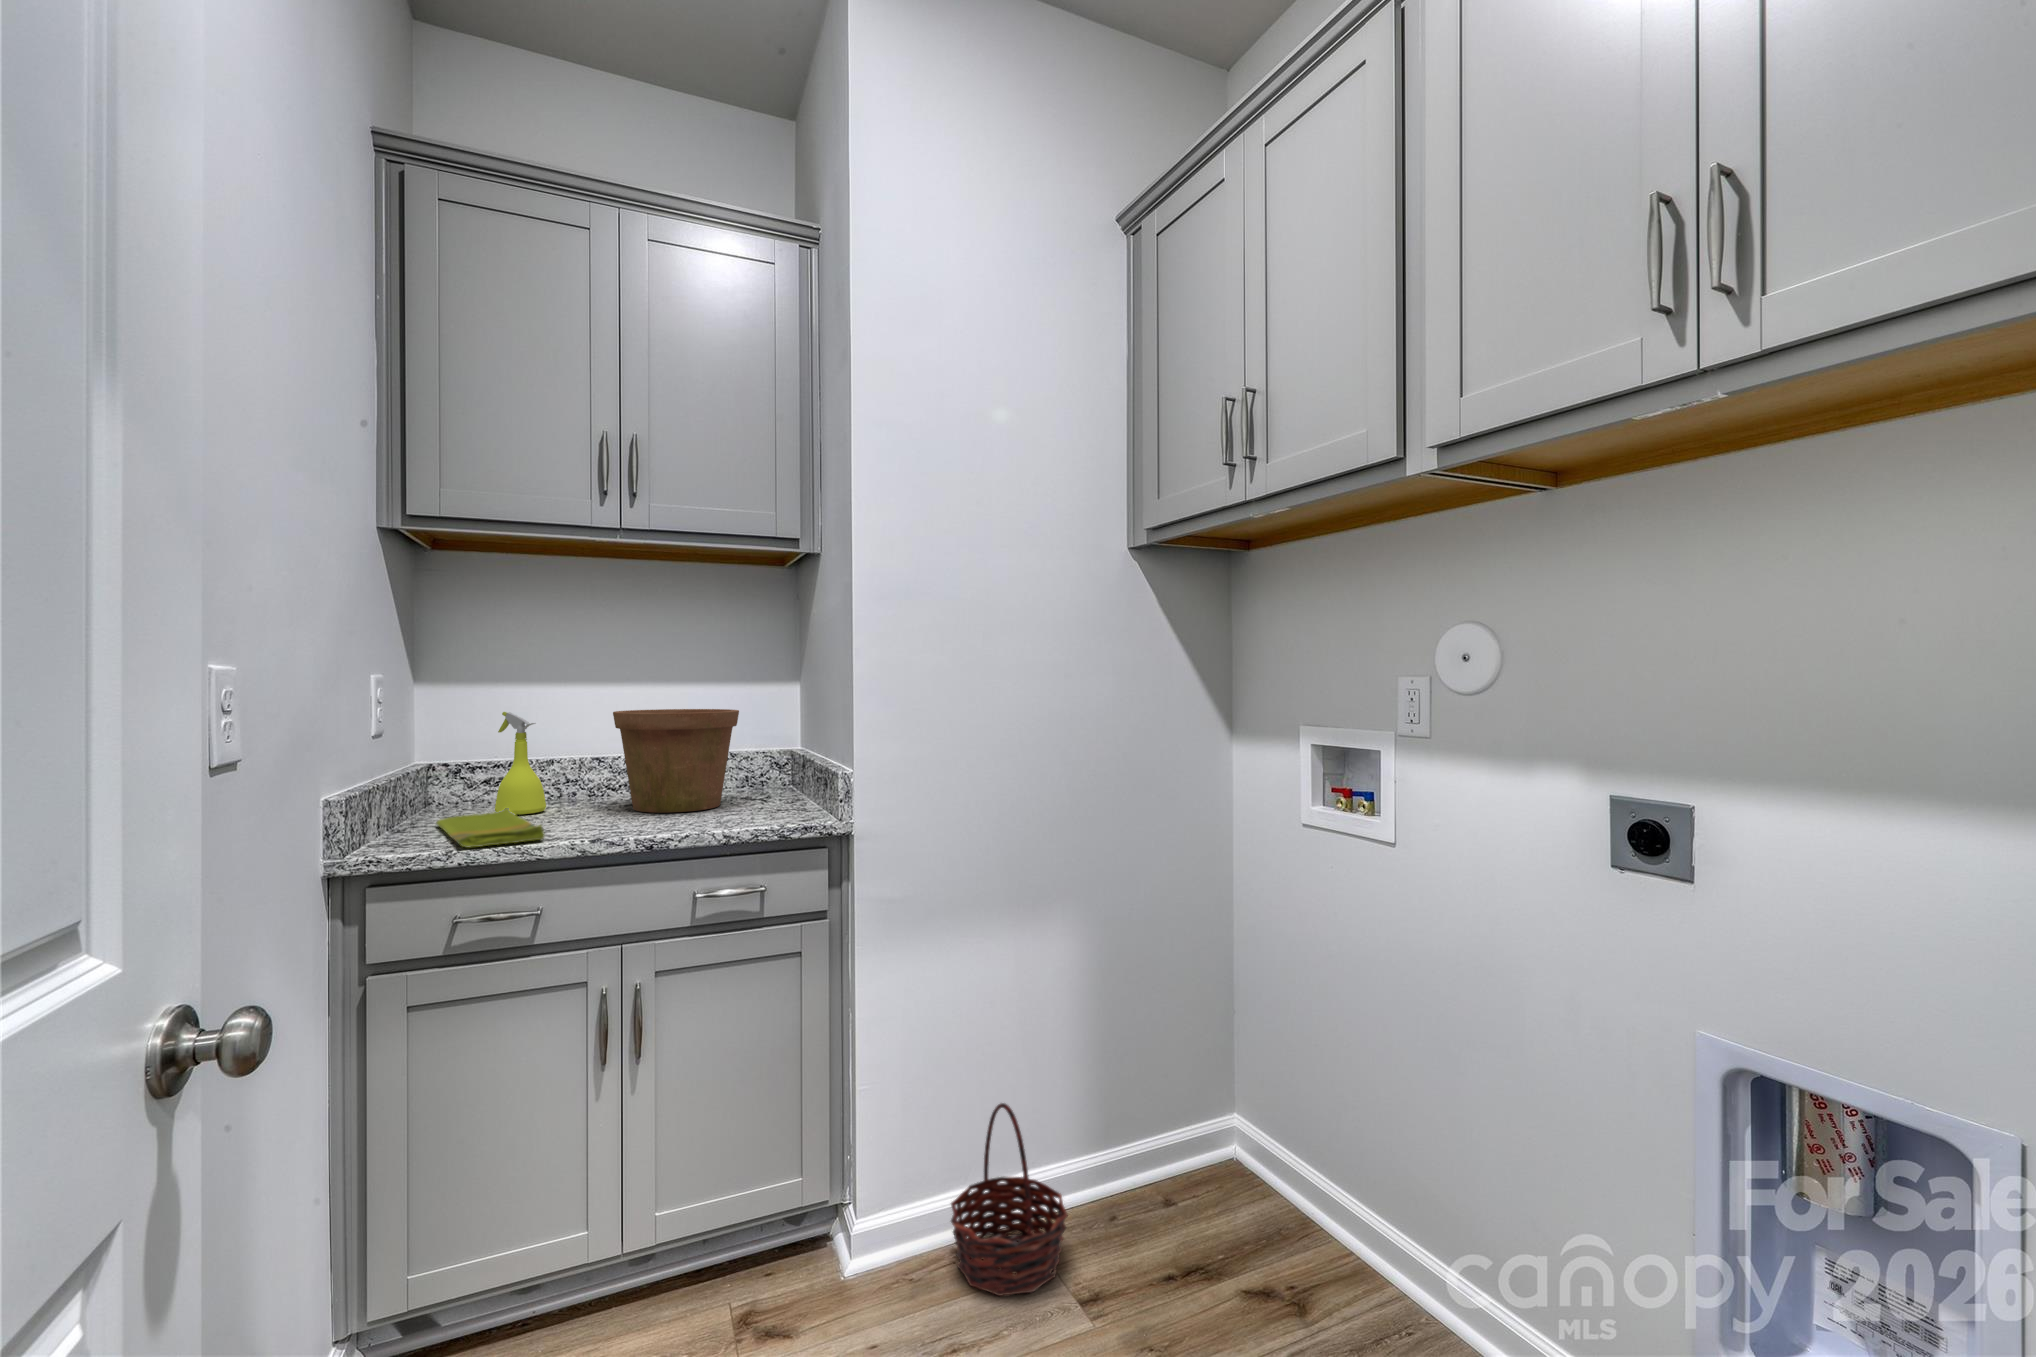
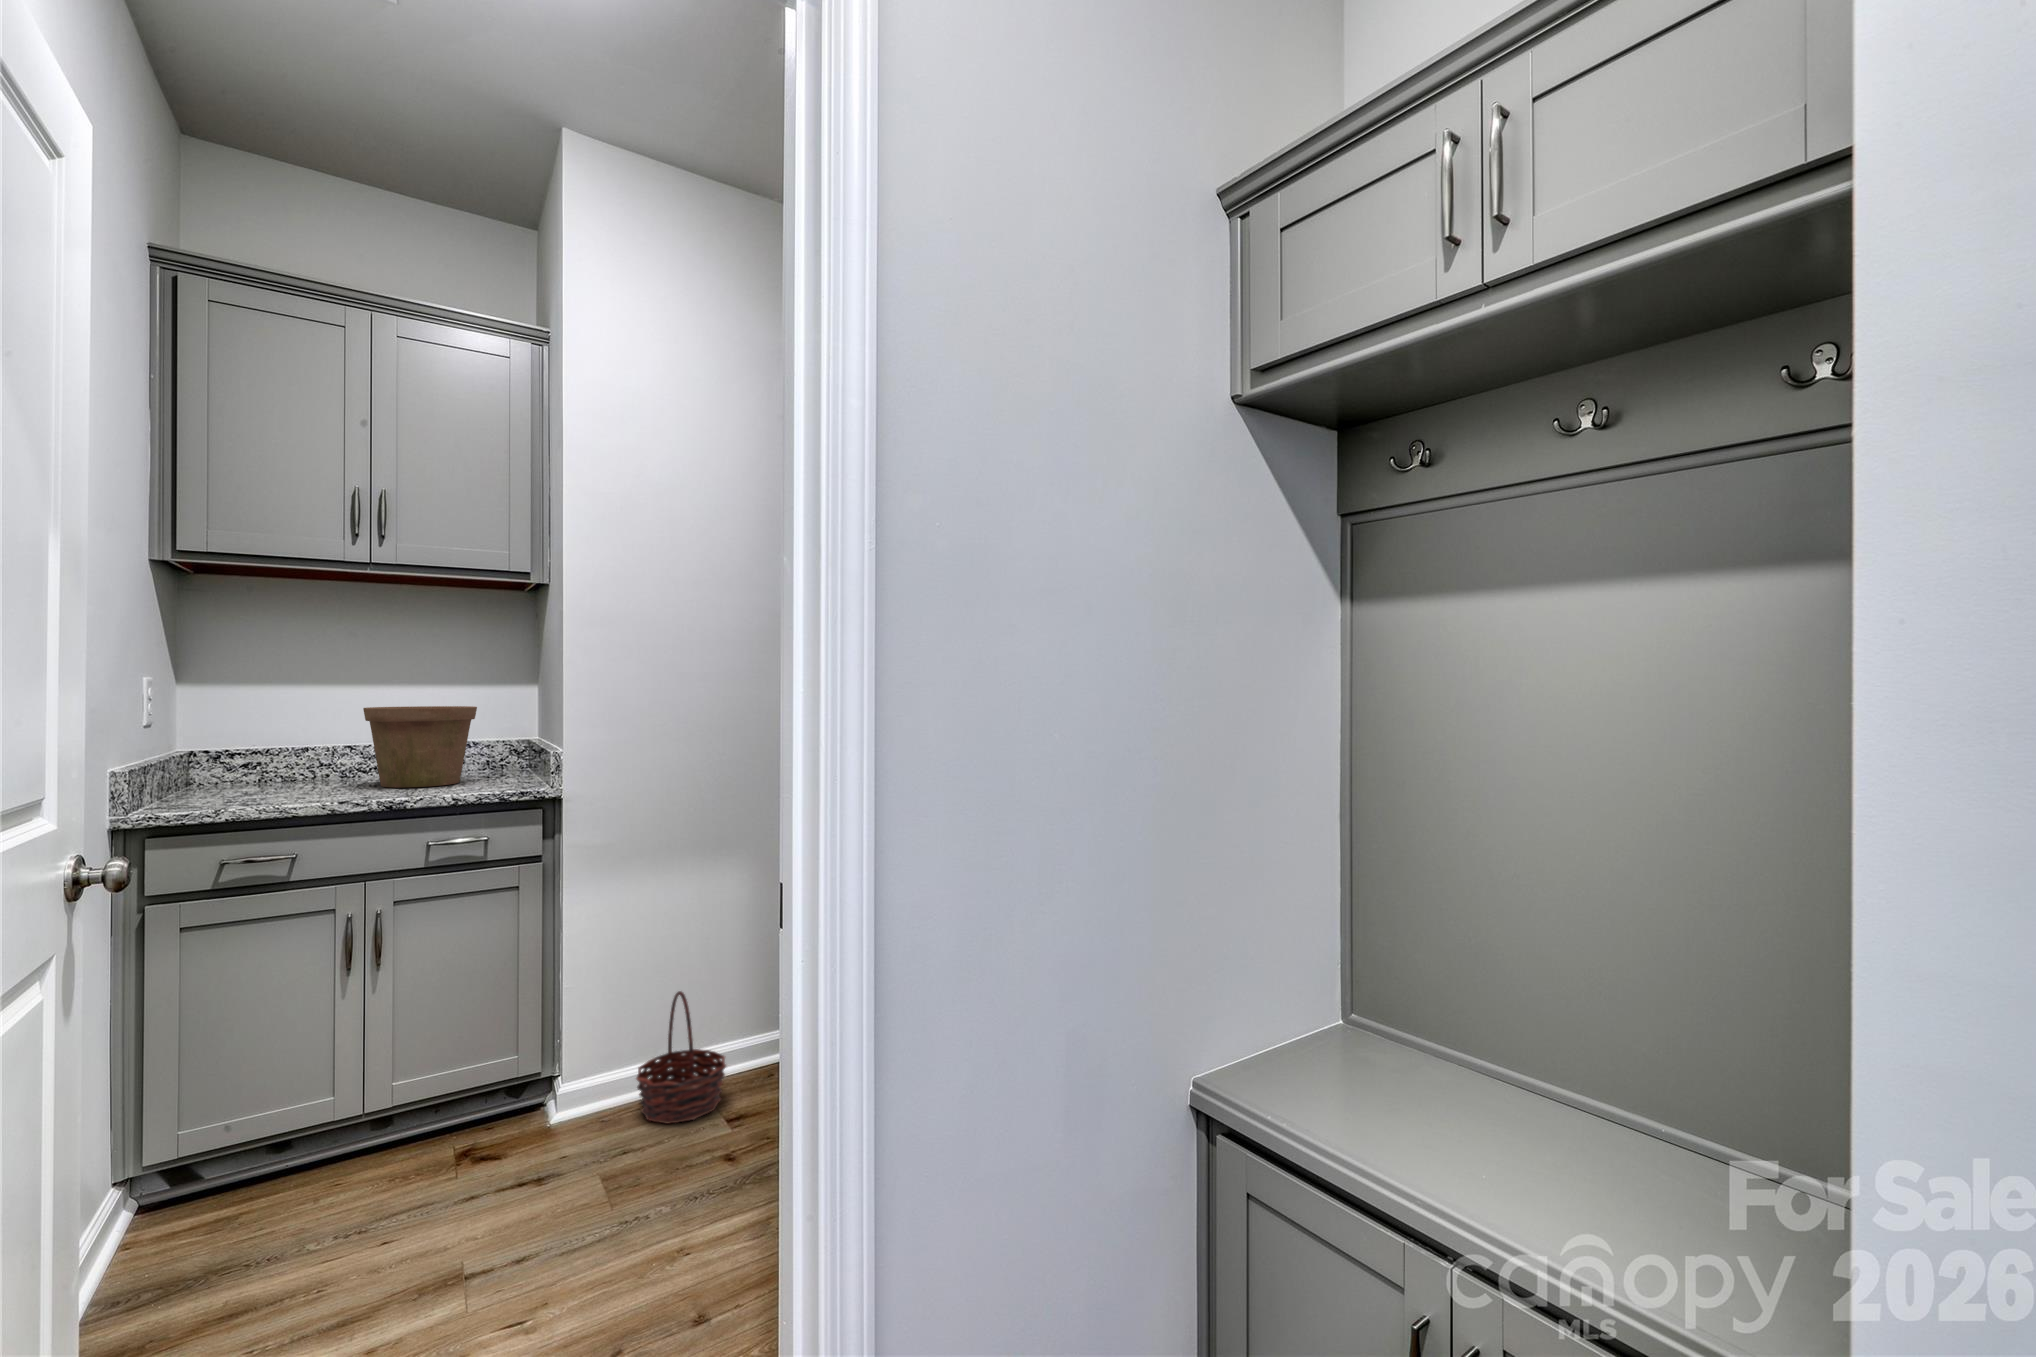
spray bottle: present [495,712,546,815] -> none [254,708,301,791]
dish towel: present [436,808,545,847] -> none [200,784,300,809]

